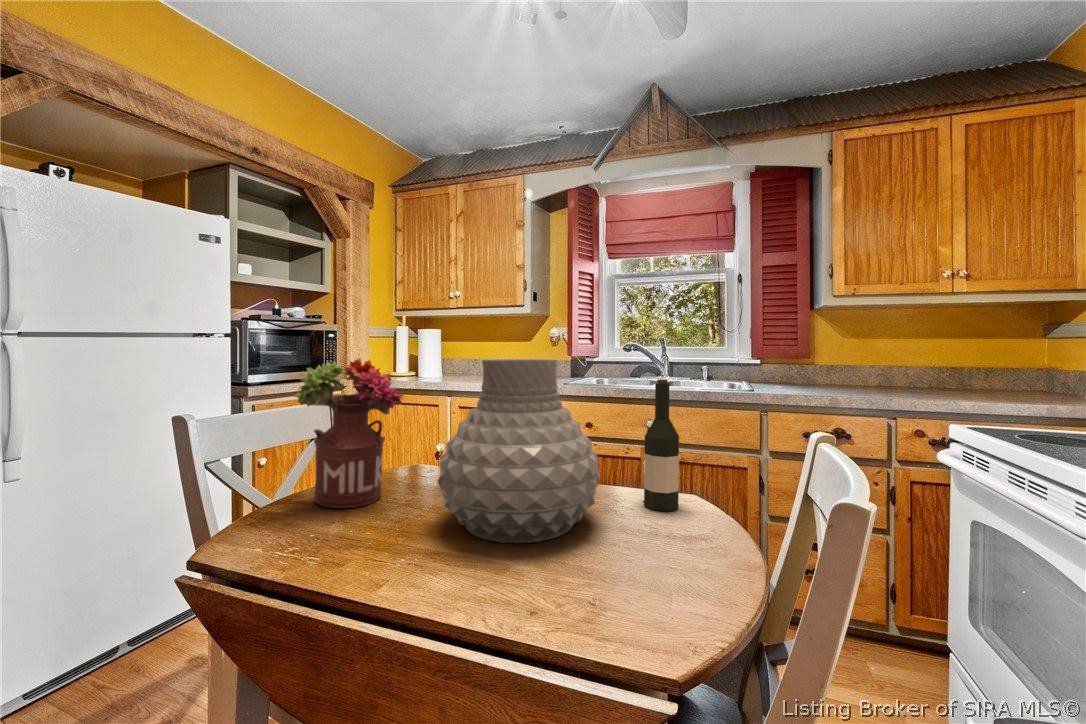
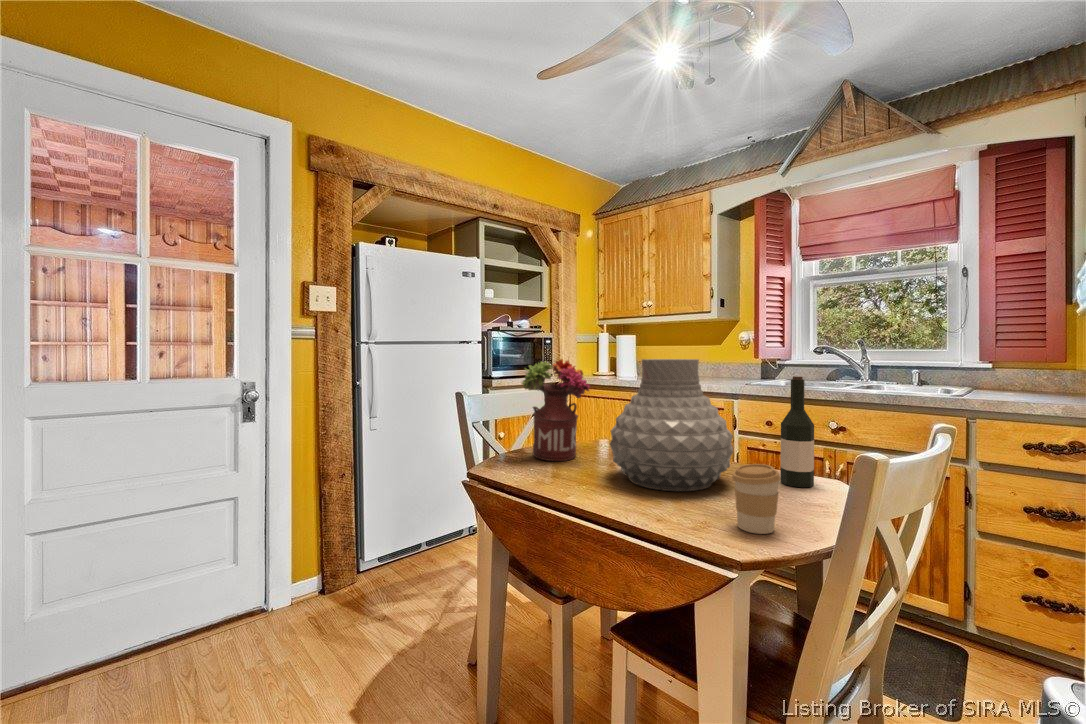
coffee cup: none [633,505,697,609] -> present [732,464,780,534]

